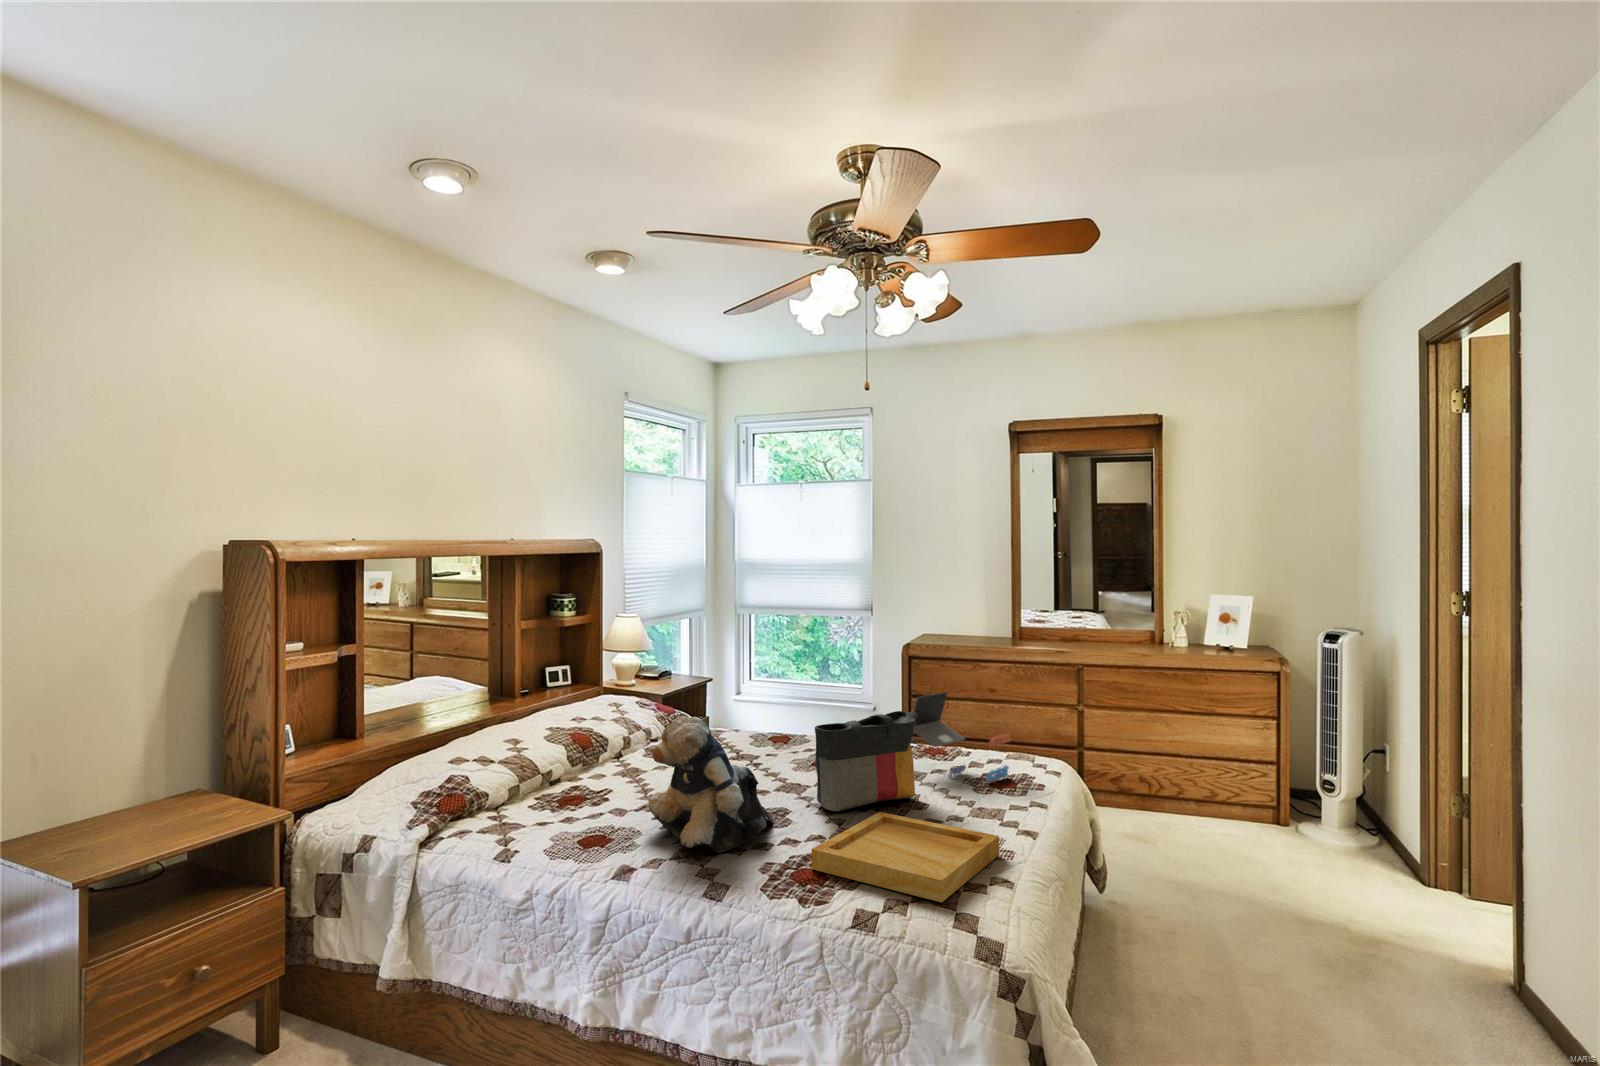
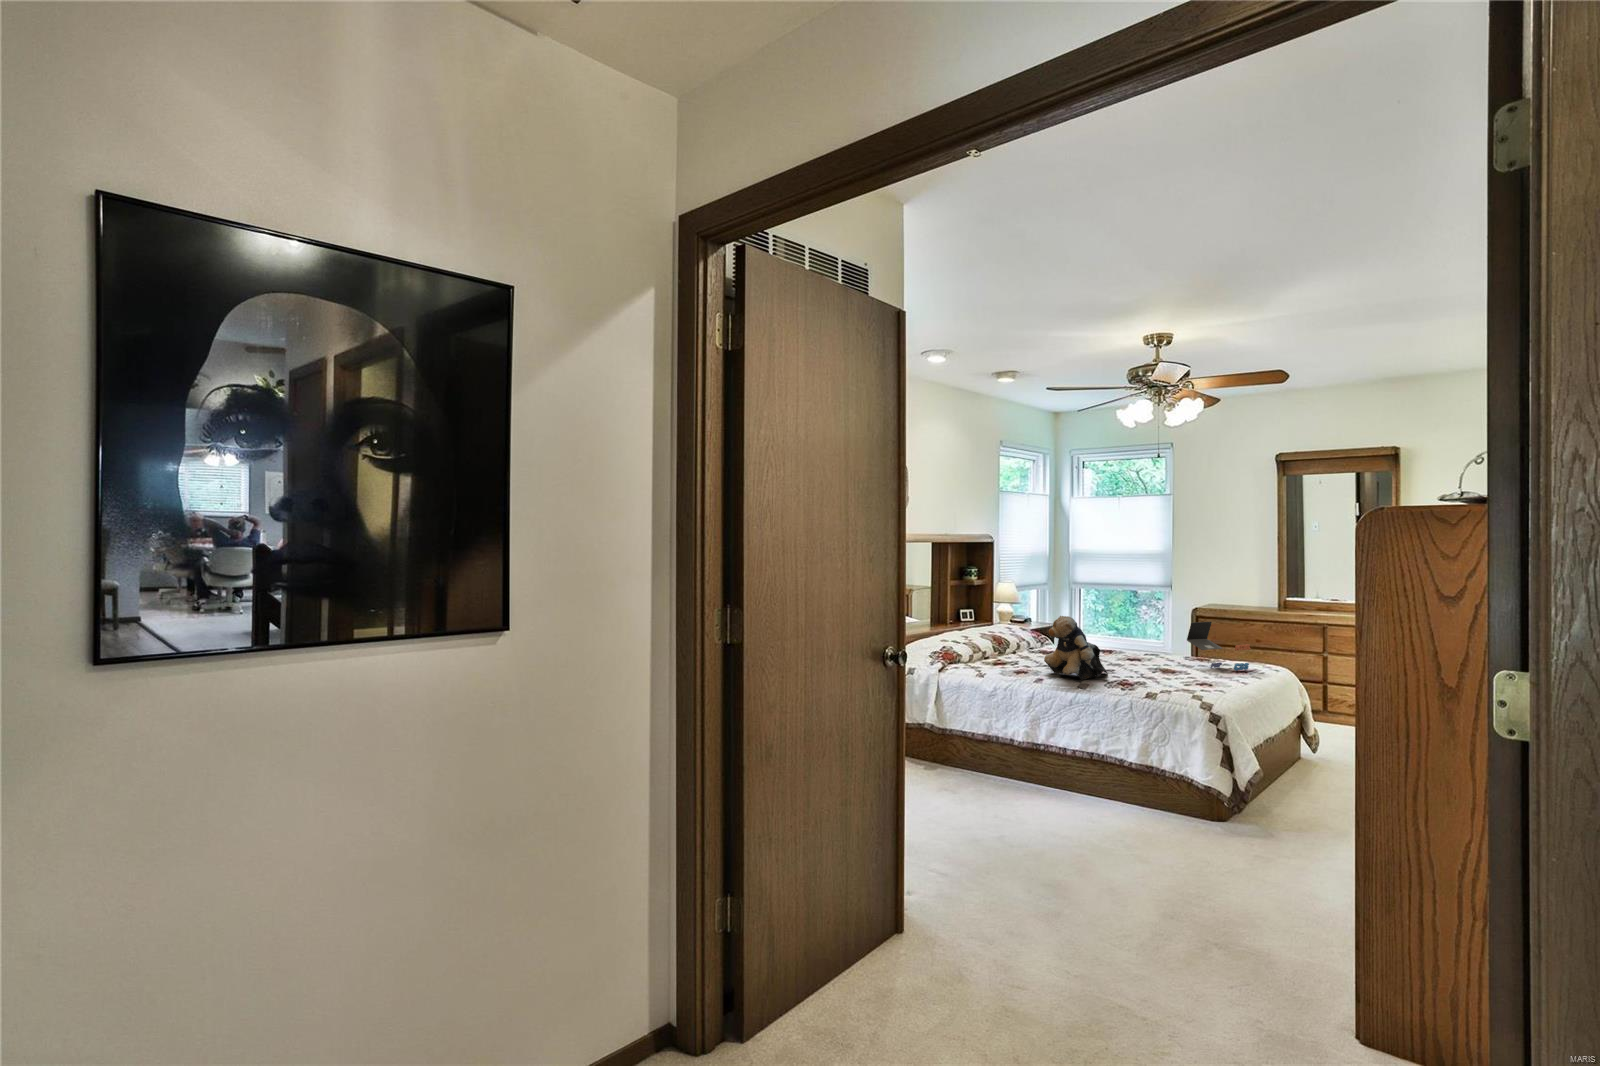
tote bag: present [815,711,917,811] -> none [1130,626,1189,673]
tray: present [811,812,999,902] -> none [1129,671,1230,697]

